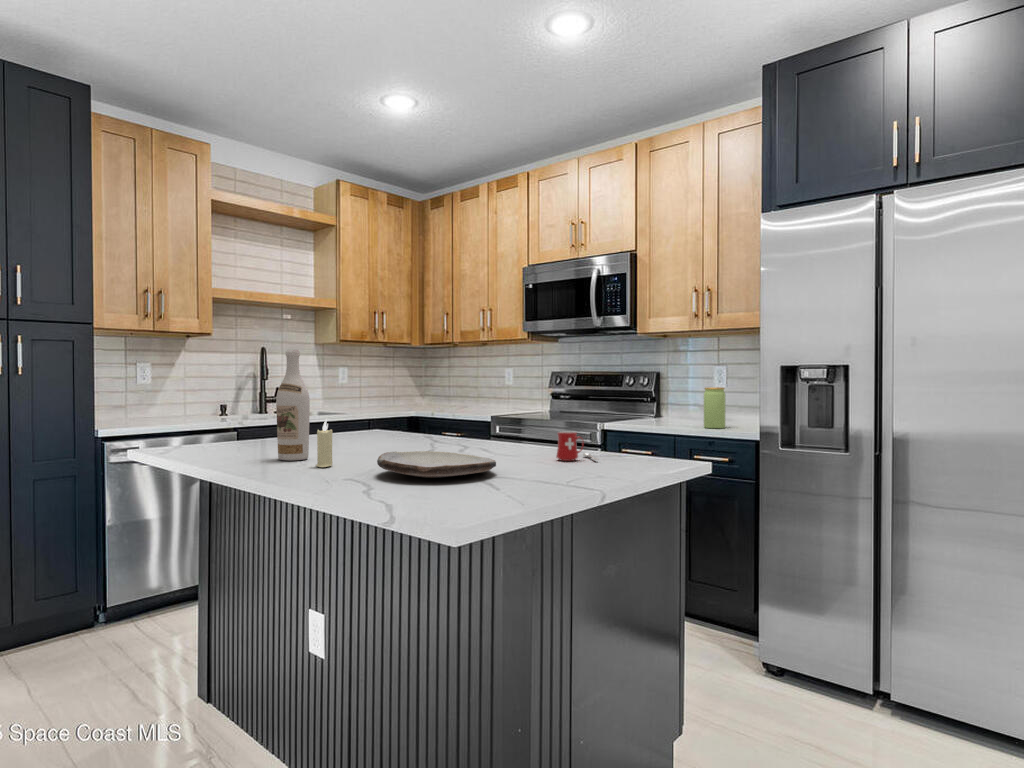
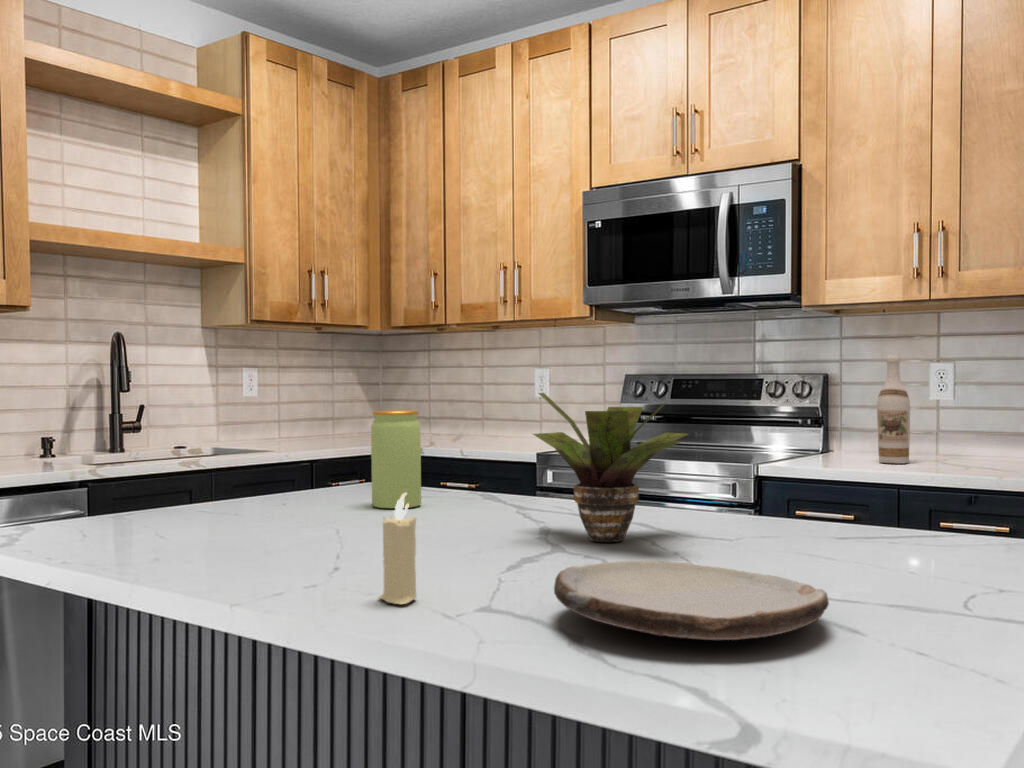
wine bottle: present [276,349,310,460] -> present [877,356,910,464]
potted plant: none [421,377,499,450] -> present [533,393,688,542]
jar: present [704,388,725,428] -> present [371,410,421,508]
mug: present [556,431,598,461] -> none [862,505,961,569]

